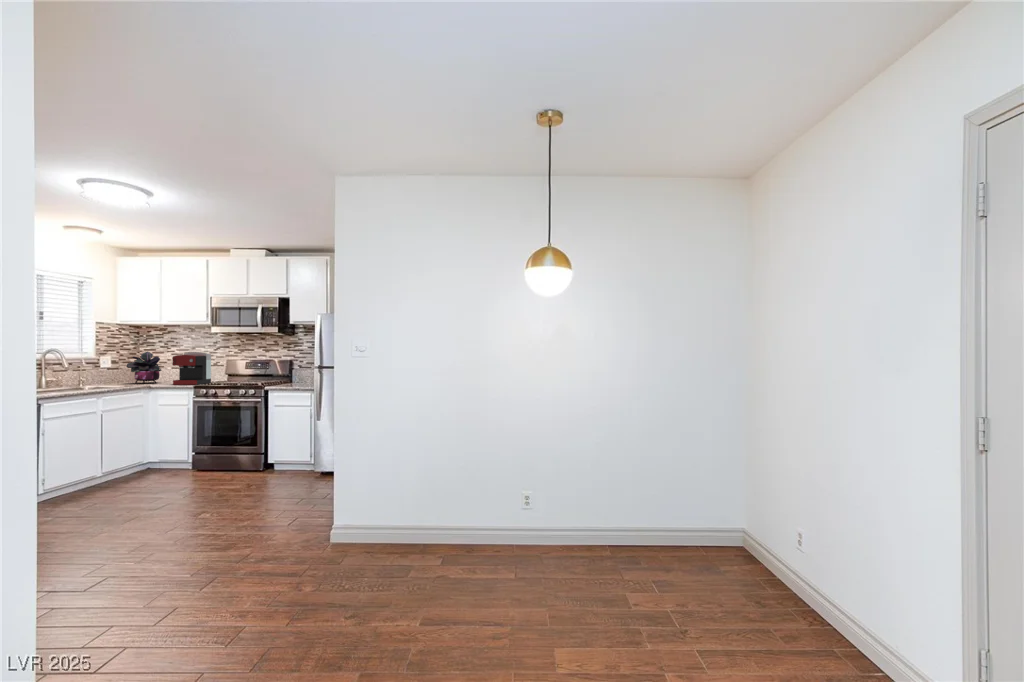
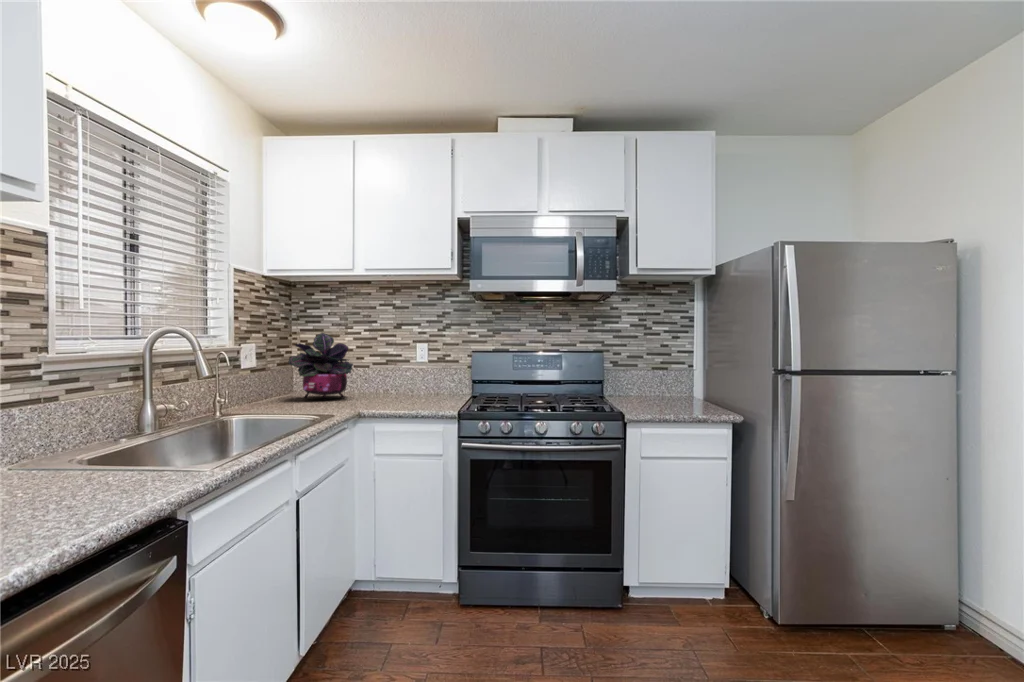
coffee maker: present [173,352,211,385] -> none [392,334,448,404]

